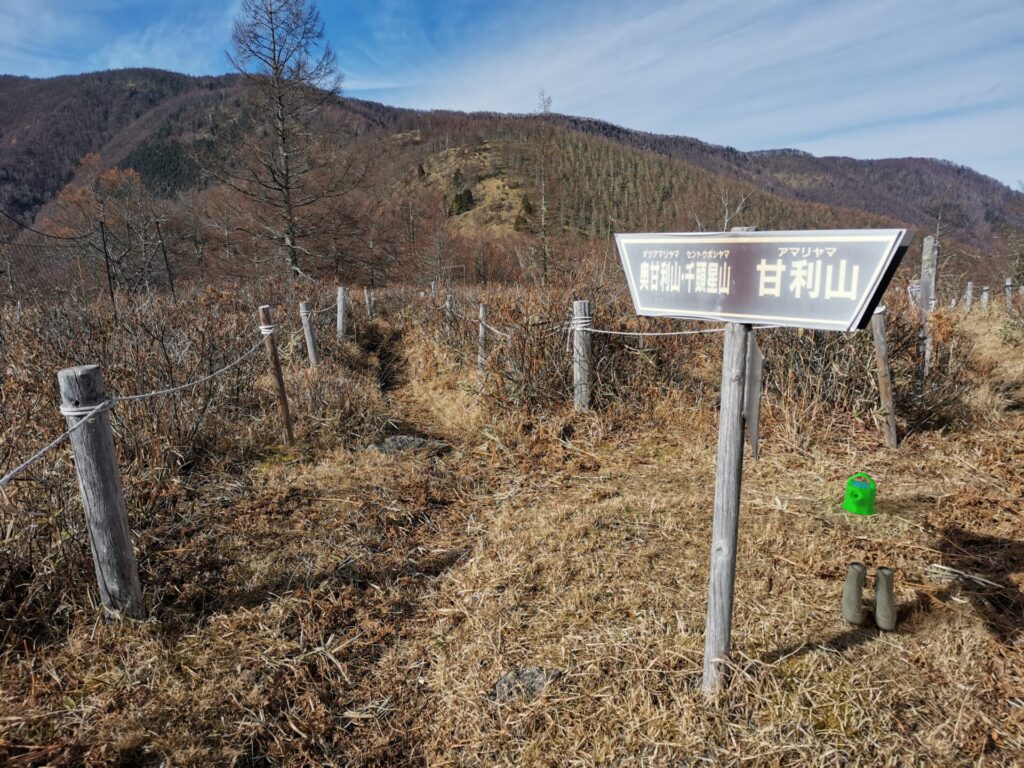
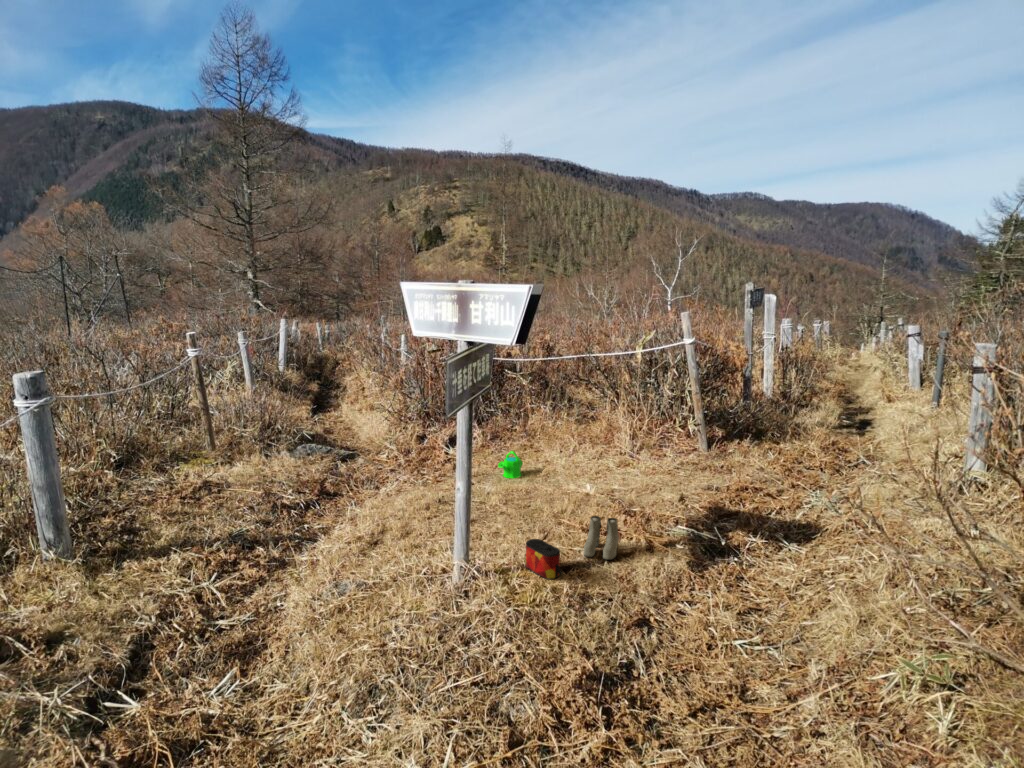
watering can: present [841,472,877,515] -> present [498,451,523,479]
bag: none [765,599,840,666] -> present [525,539,562,579]

